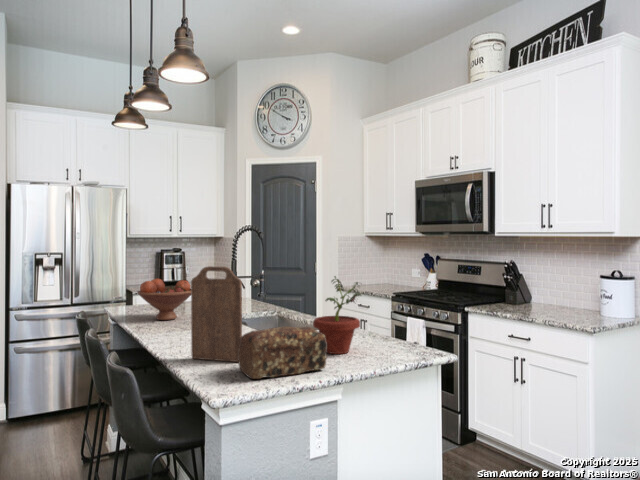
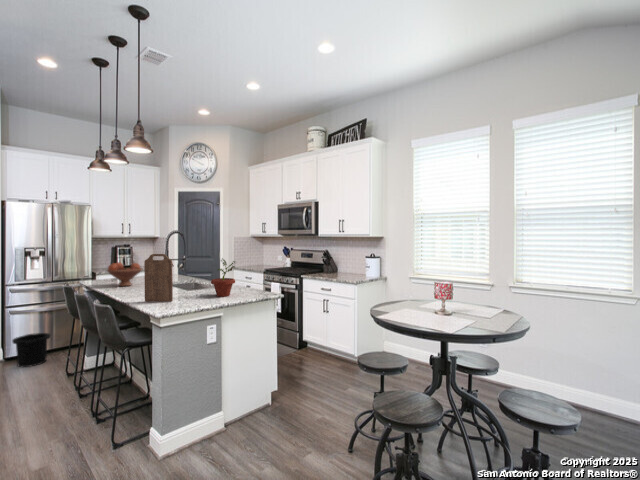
bread loaf: present [238,326,327,379] -> none [170,282,216,307]
trash can: none [16,383,67,436] -> present [13,333,50,367]

